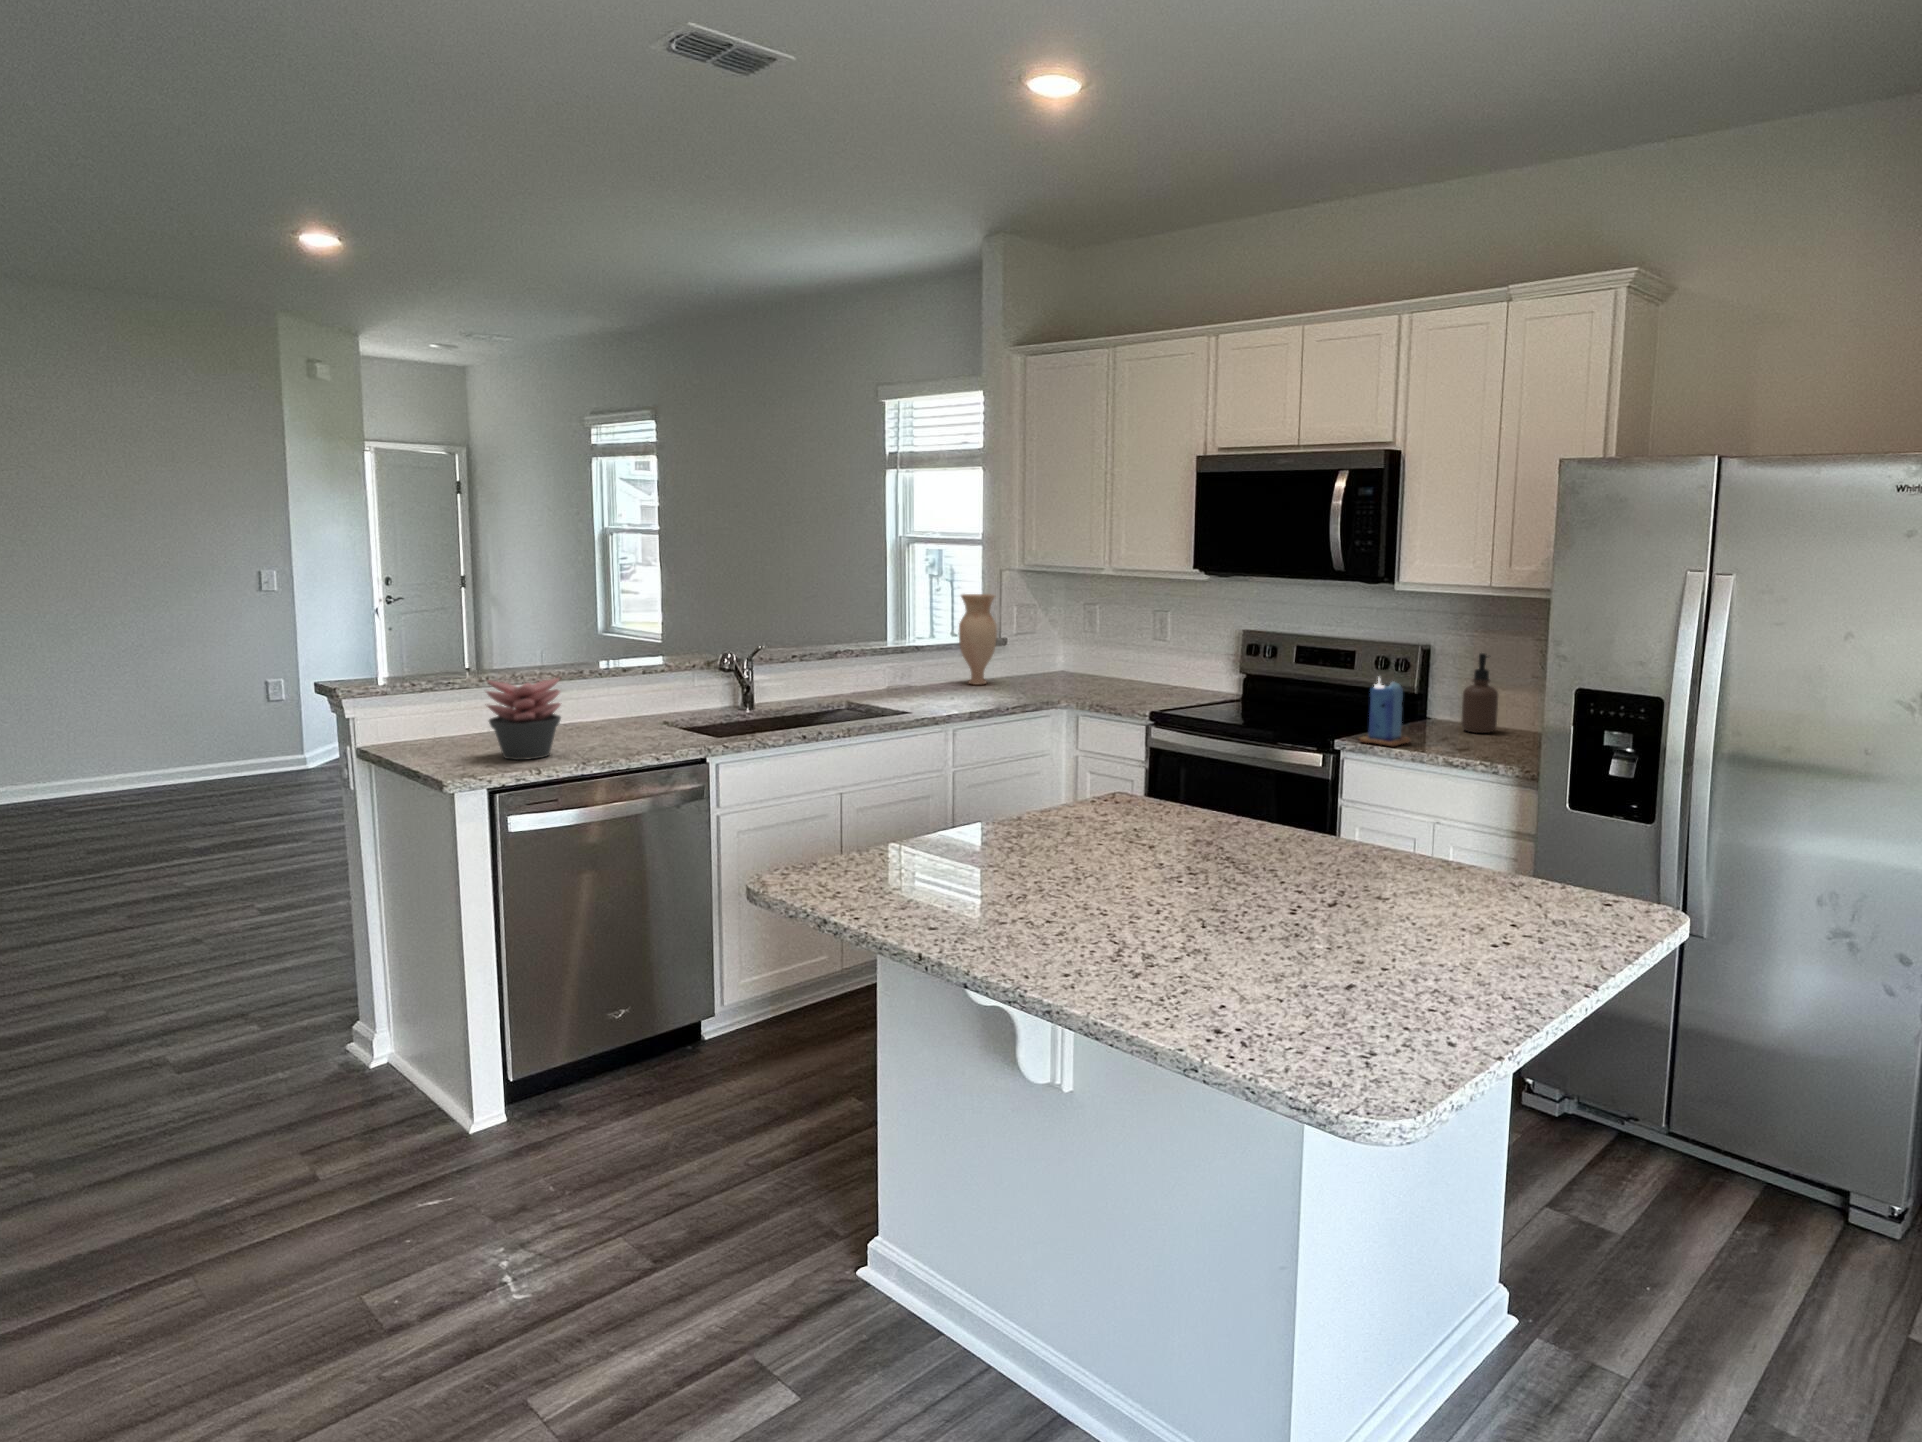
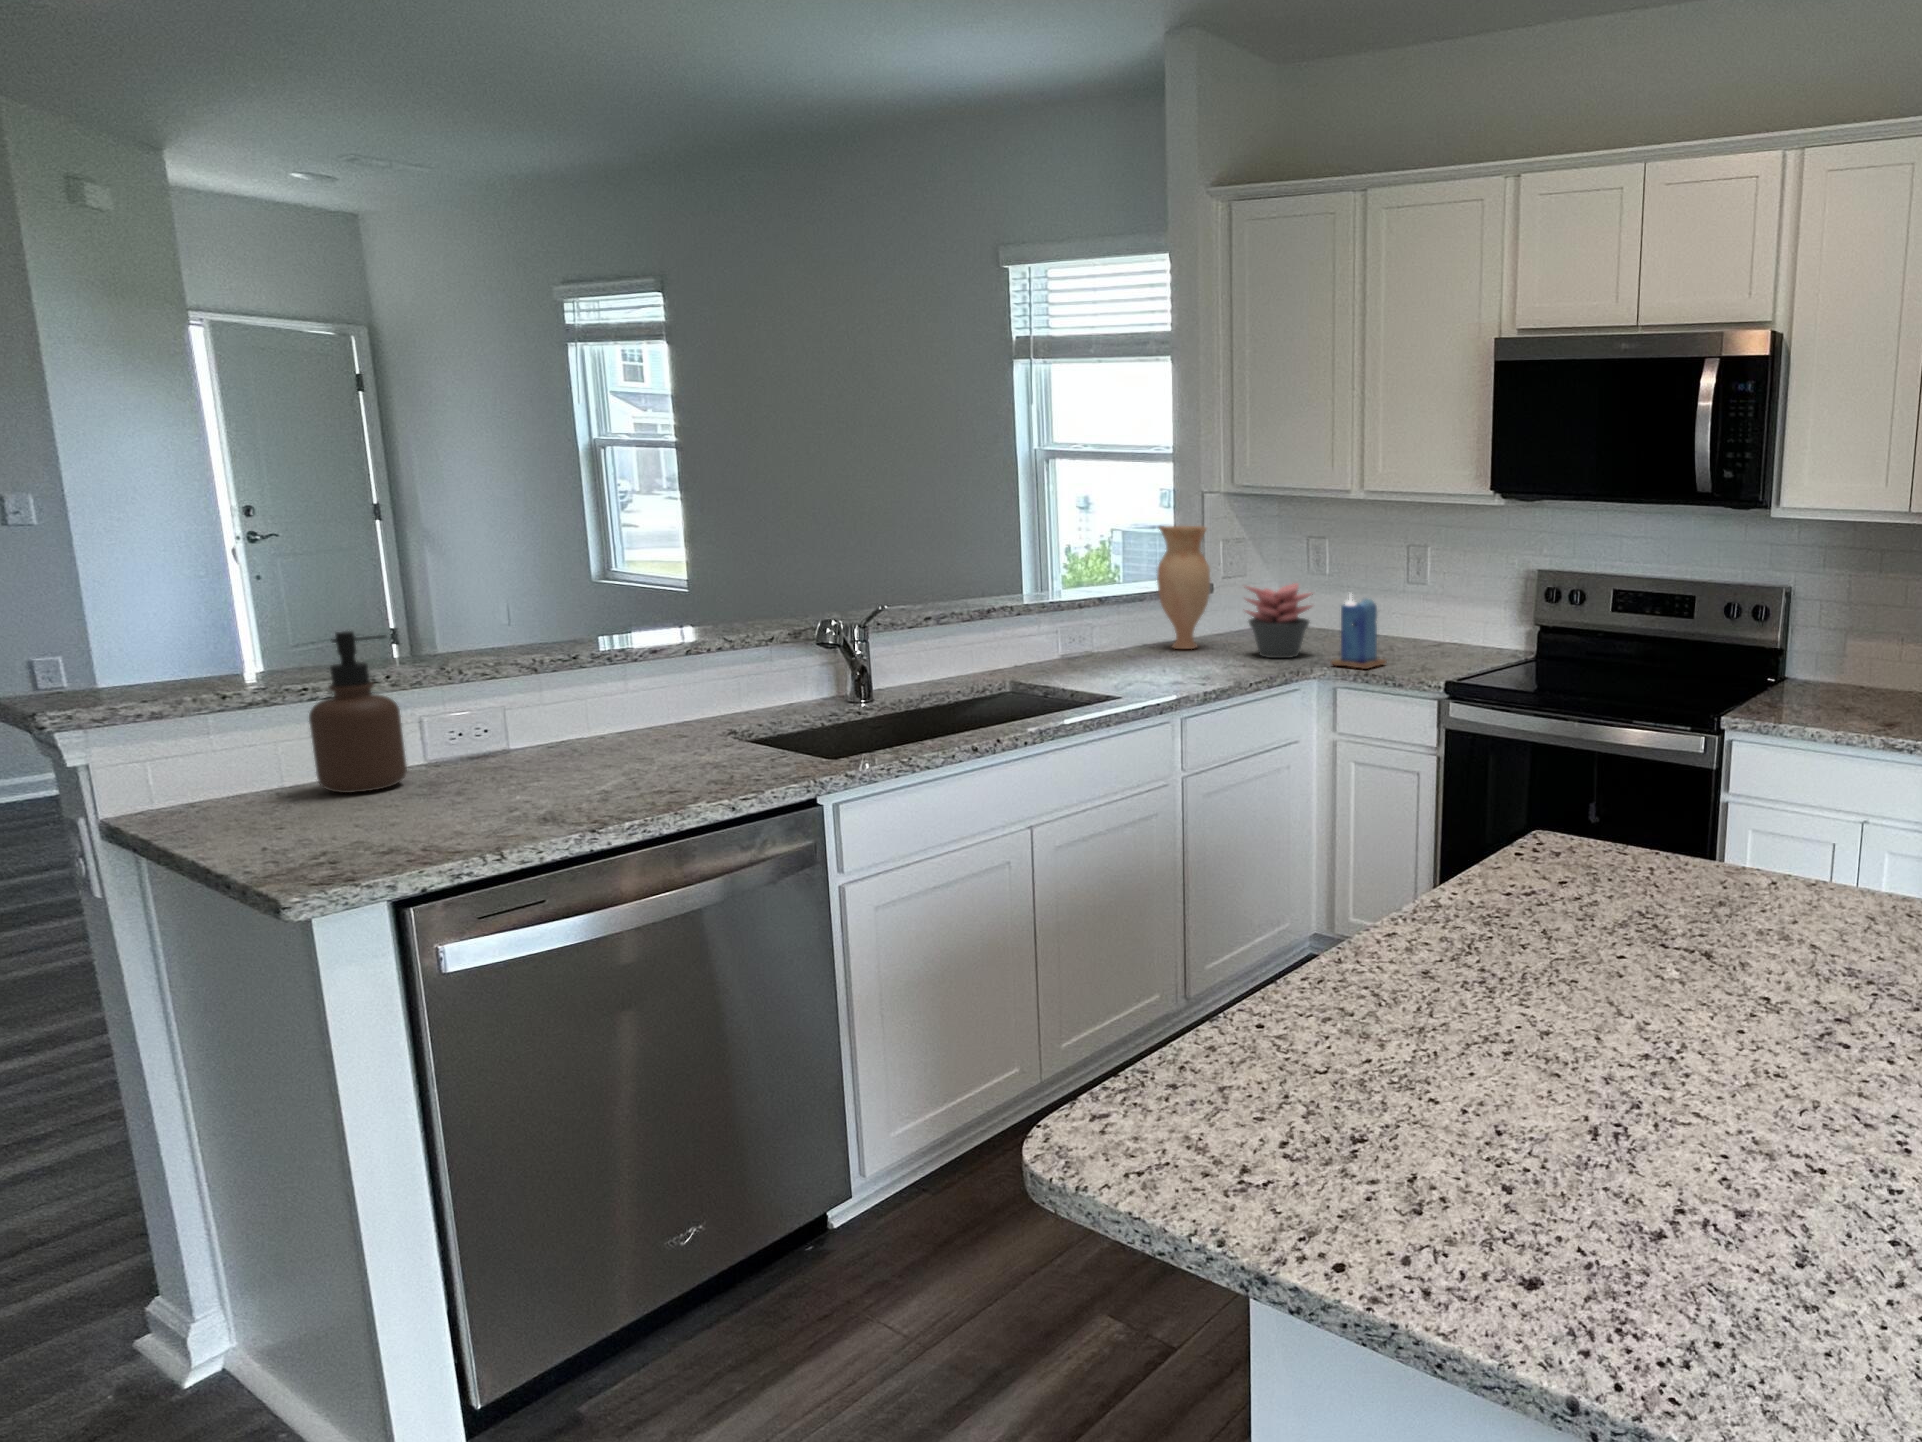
soap dispenser: present [1461,653,1498,733] -> present [309,631,407,793]
succulent plant: present [486,678,561,760] -> present [1246,583,1313,658]
candle: present [1359,678,1410,746] -> present [1331,595,1386,669]

